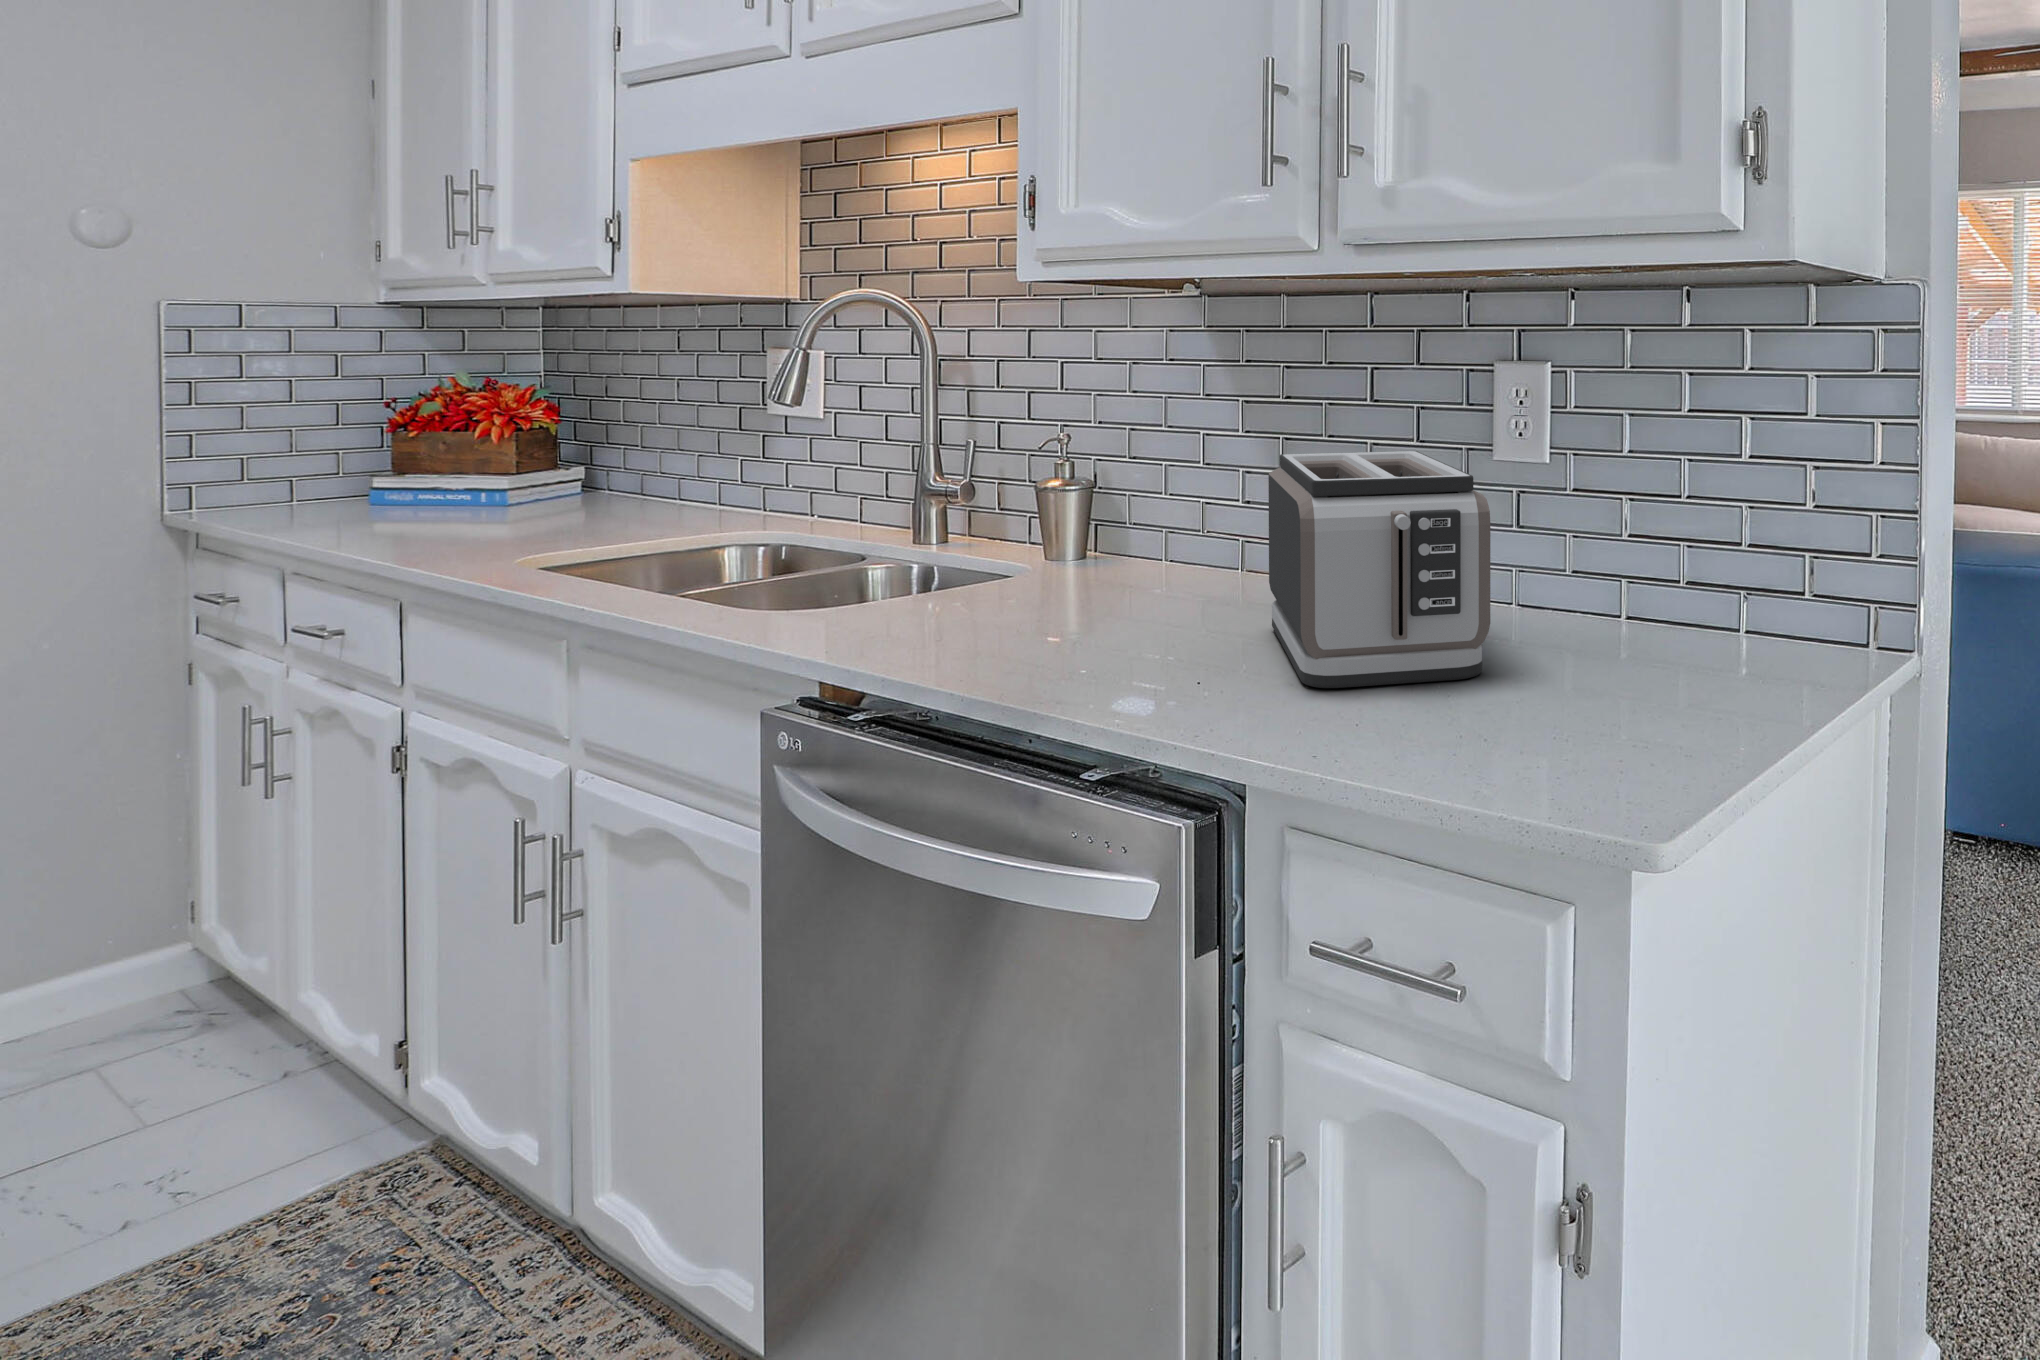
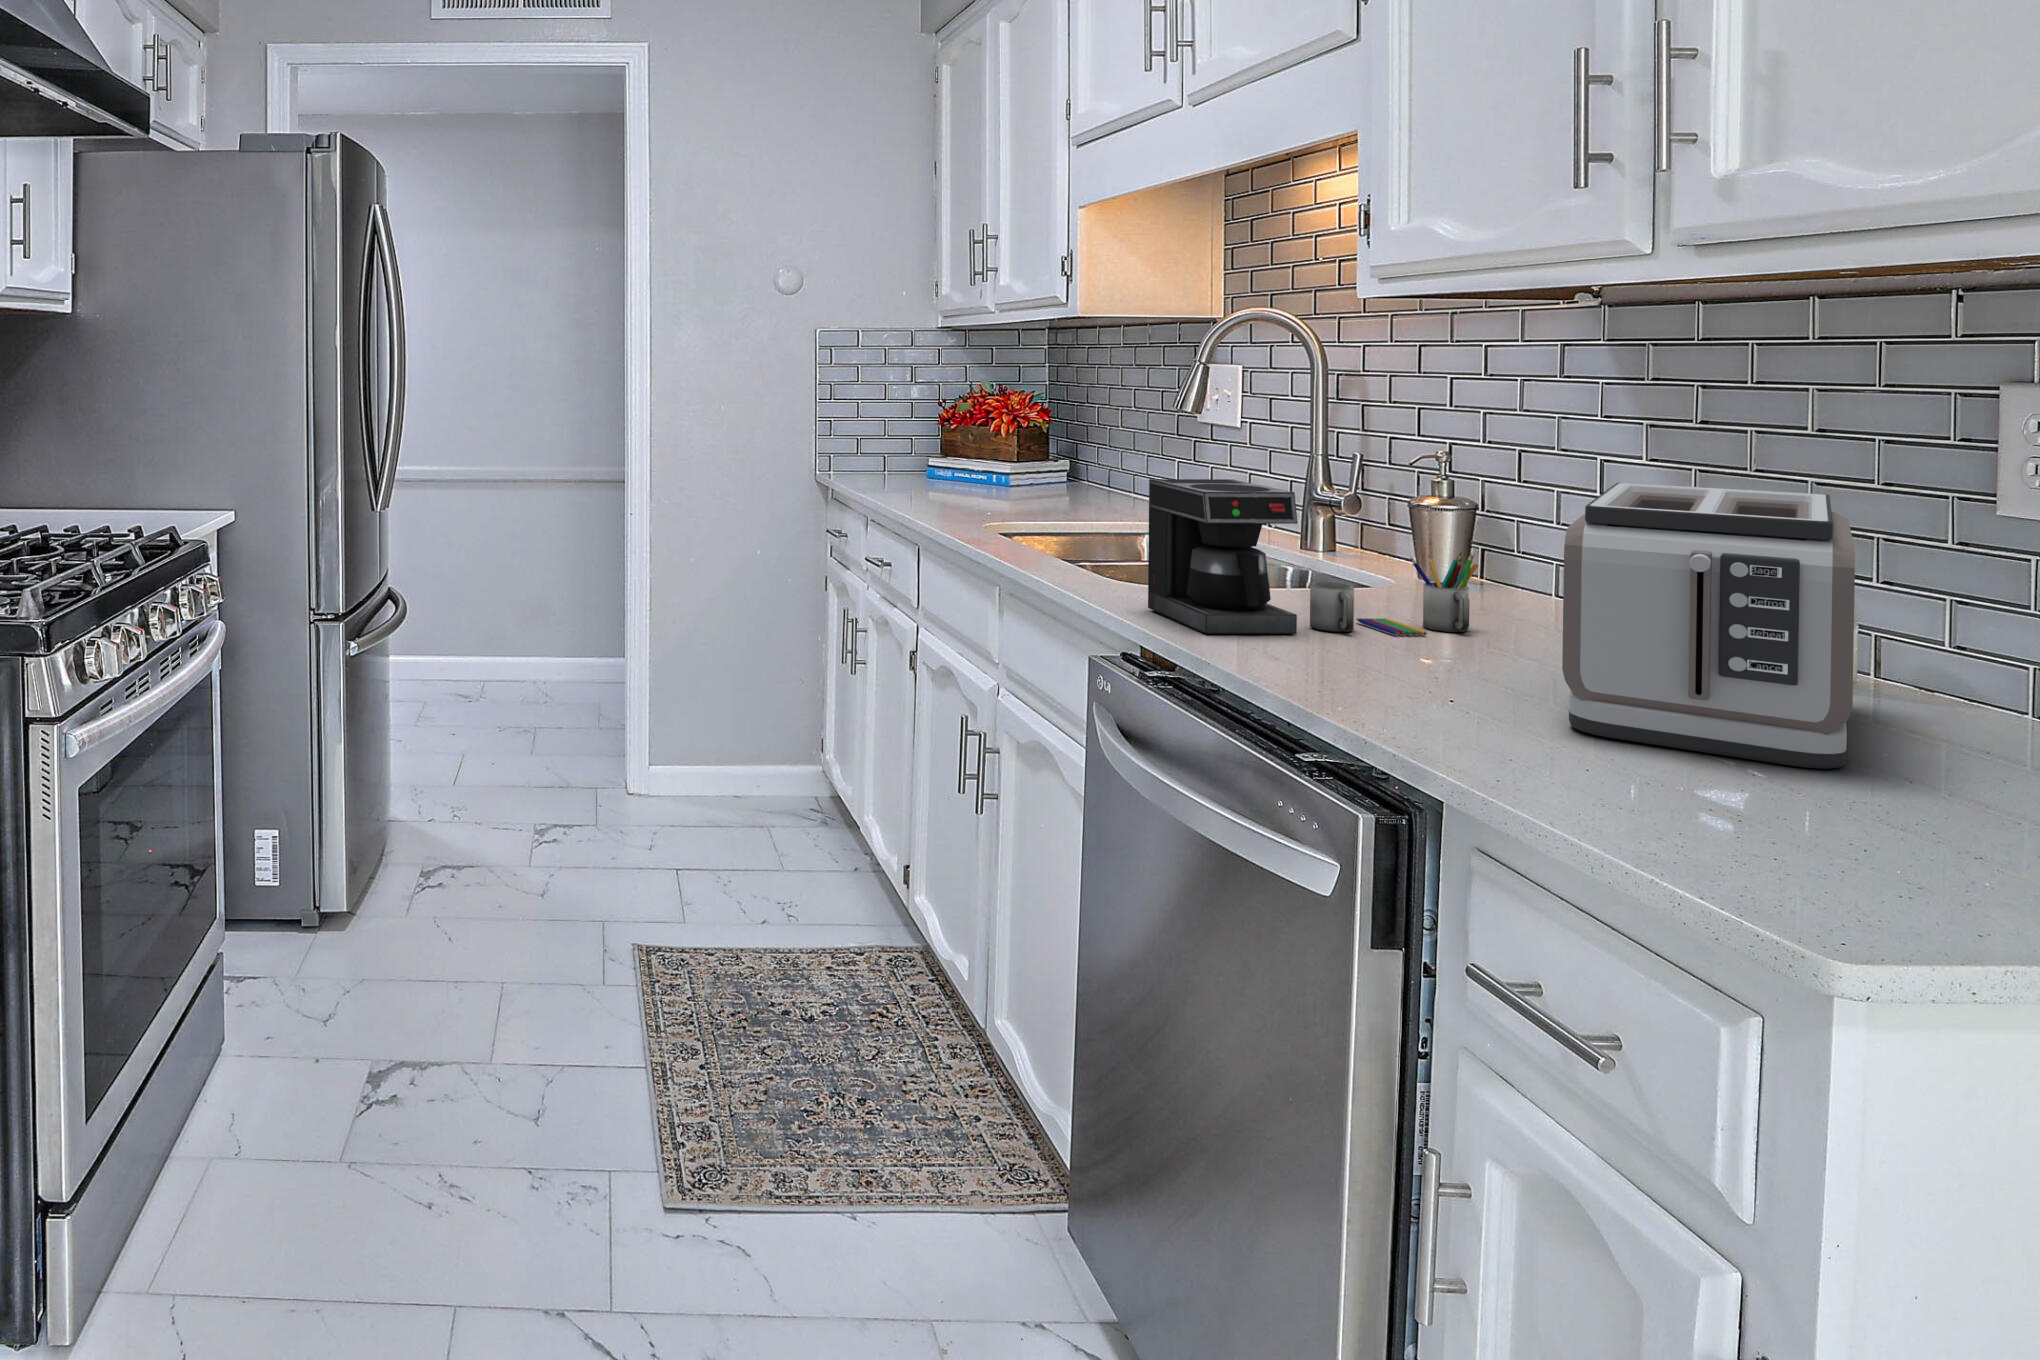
coffee maker: none [828,482,1144,661] -> present [1148,479,1478,636]

